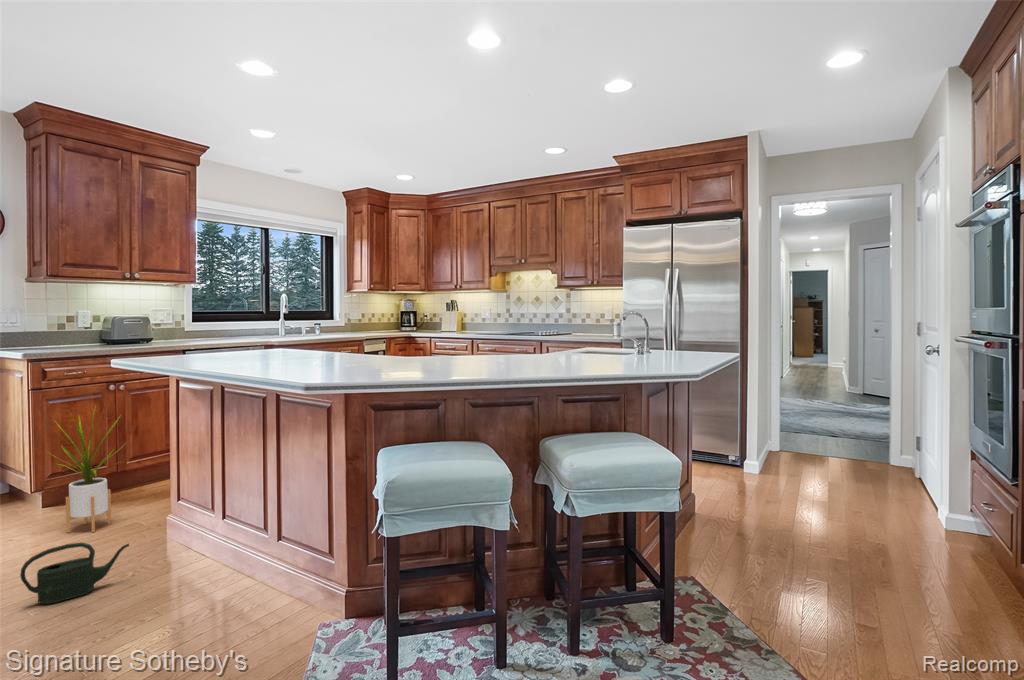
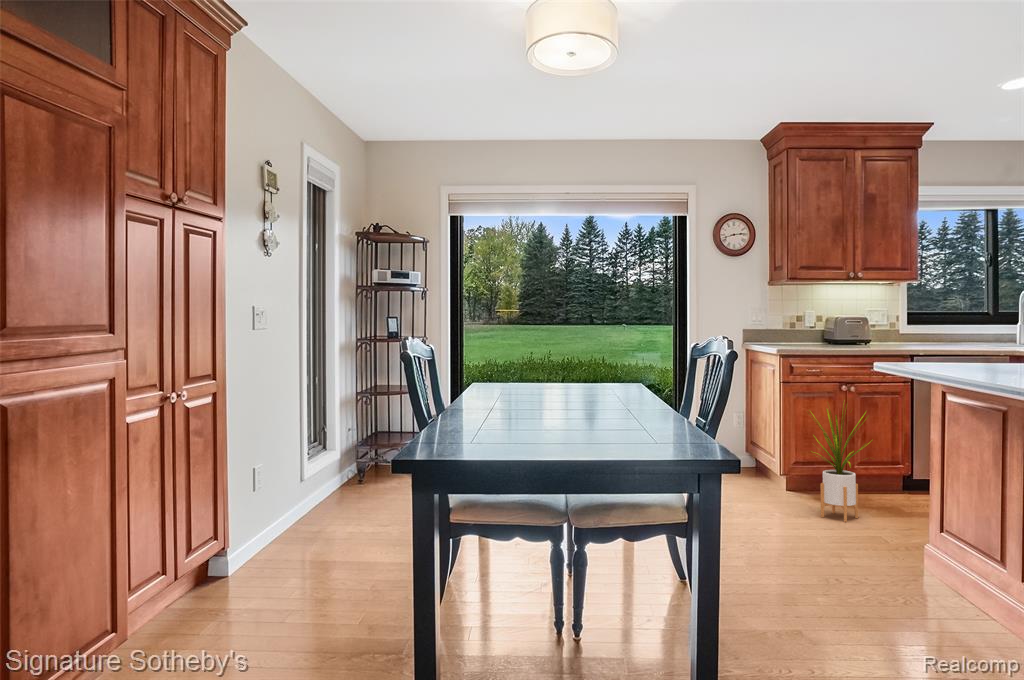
watering can: present [20,543,129,604] -> none [819,519,908,571]

